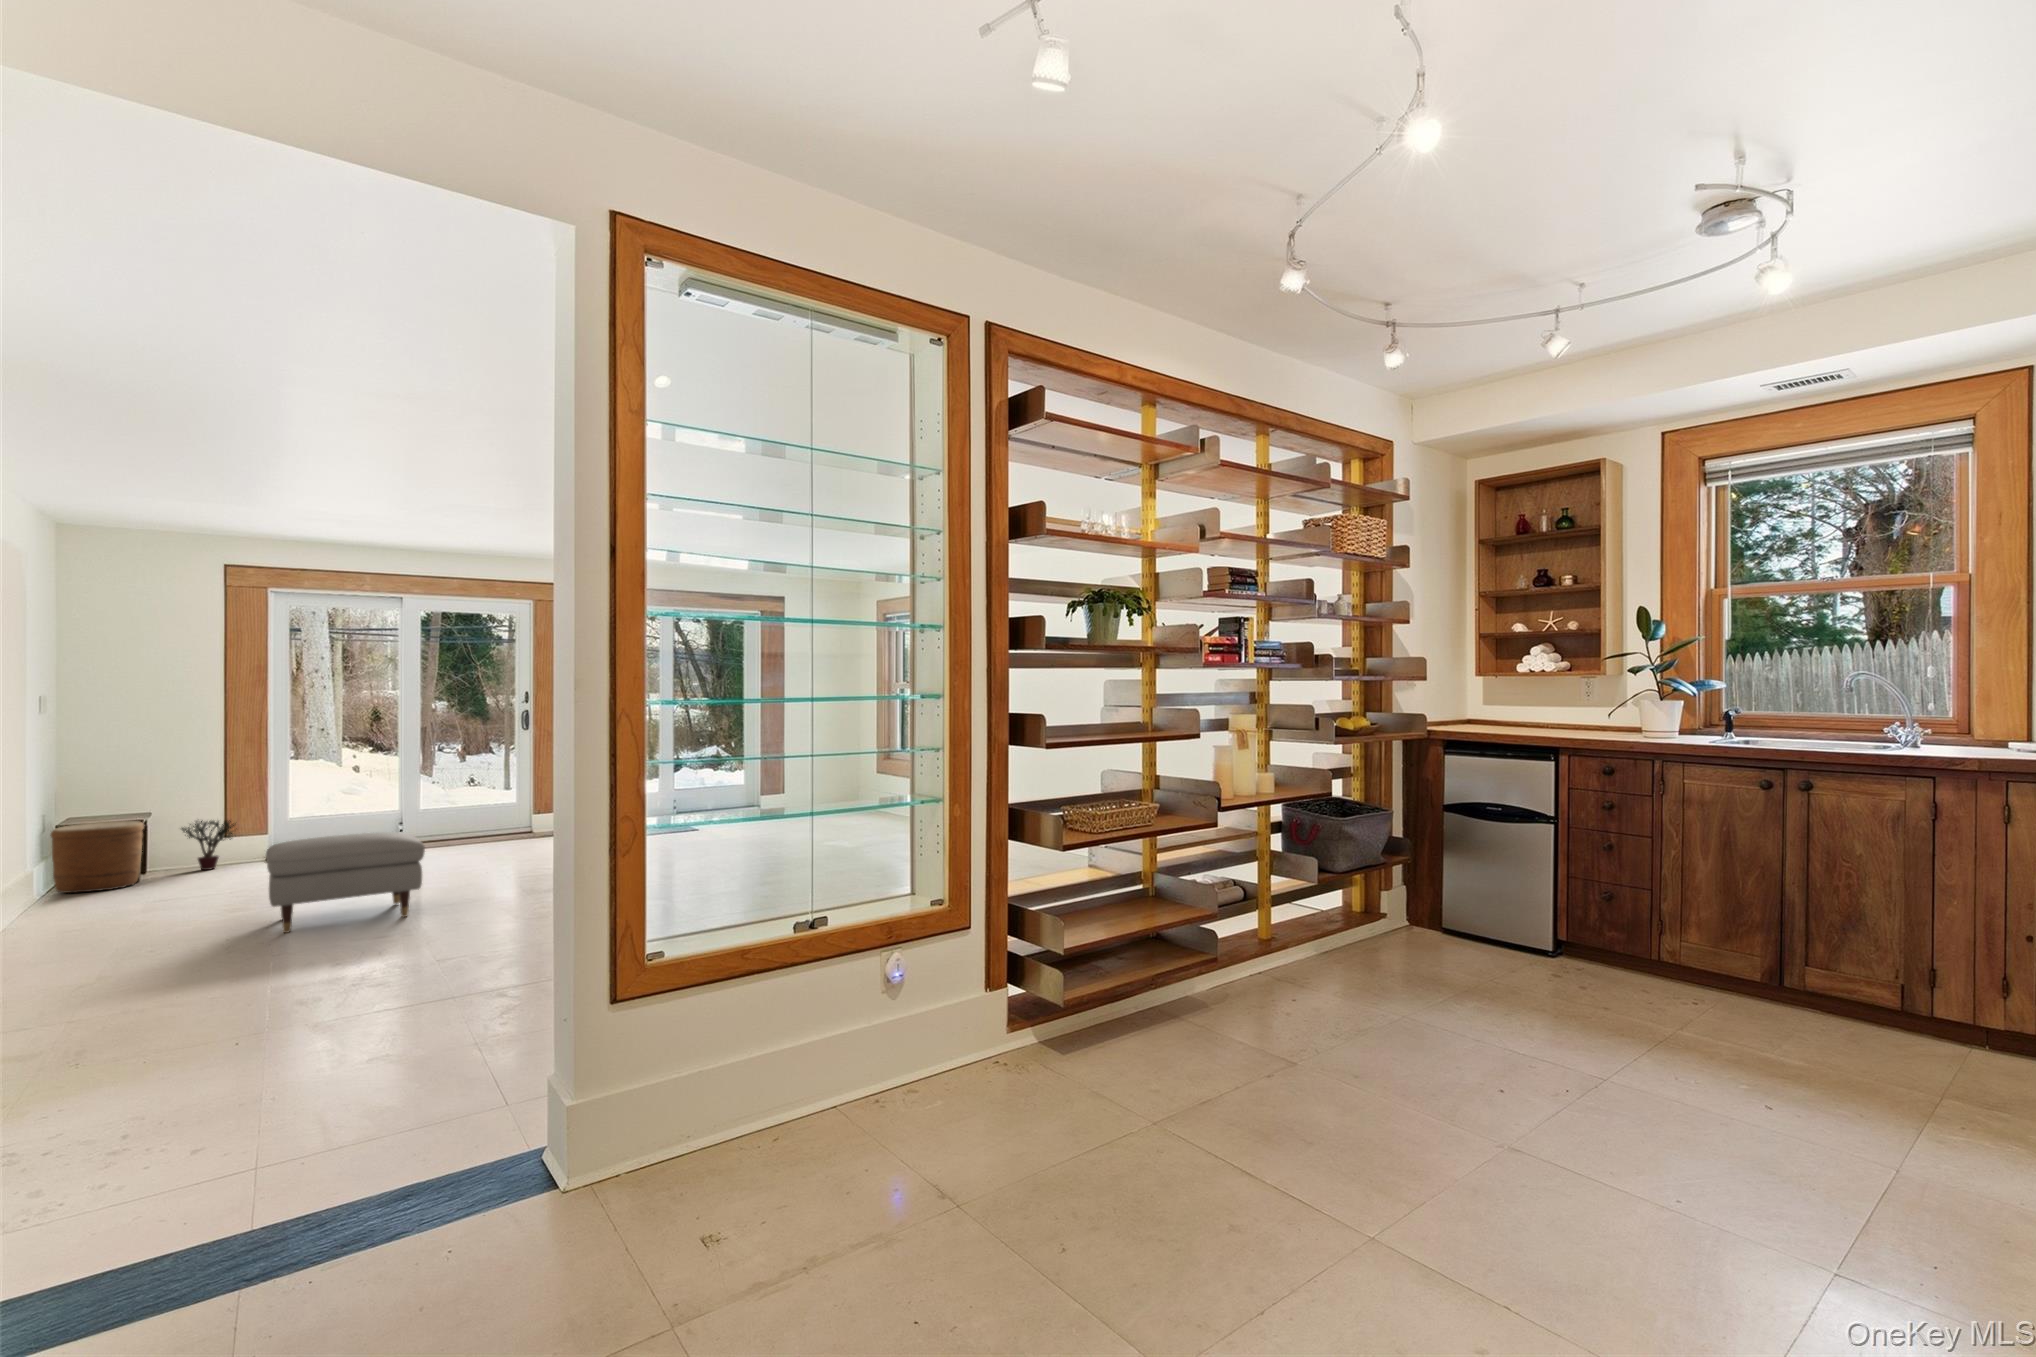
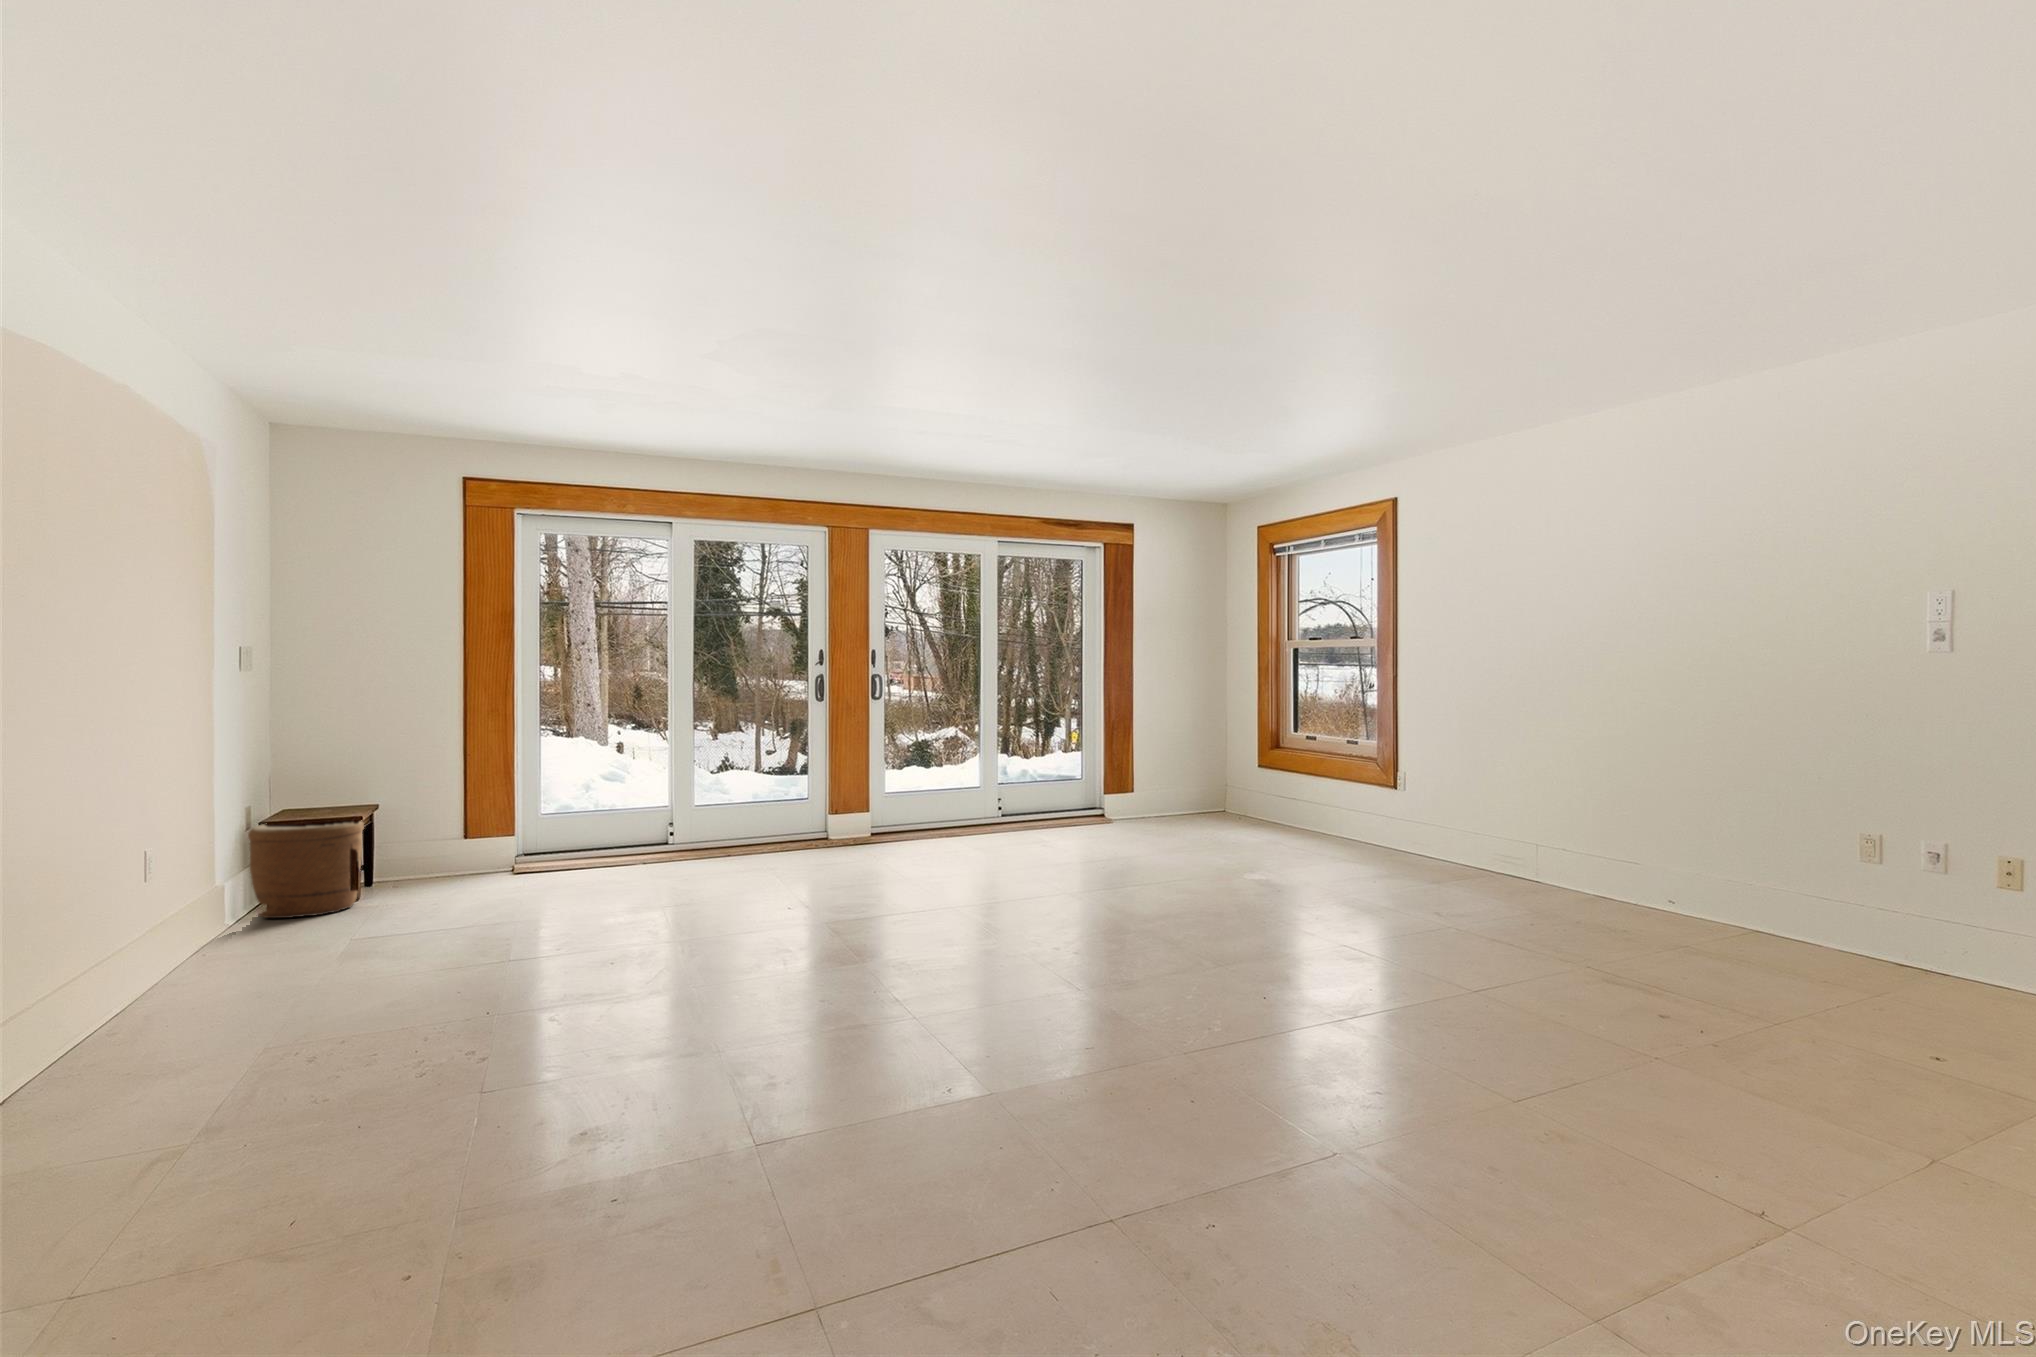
potted plant: present [182,820,236,870] -> none [408,814,480,886]
ottoman: present [266,832,425,933] -> none [523,853,762,1030]

